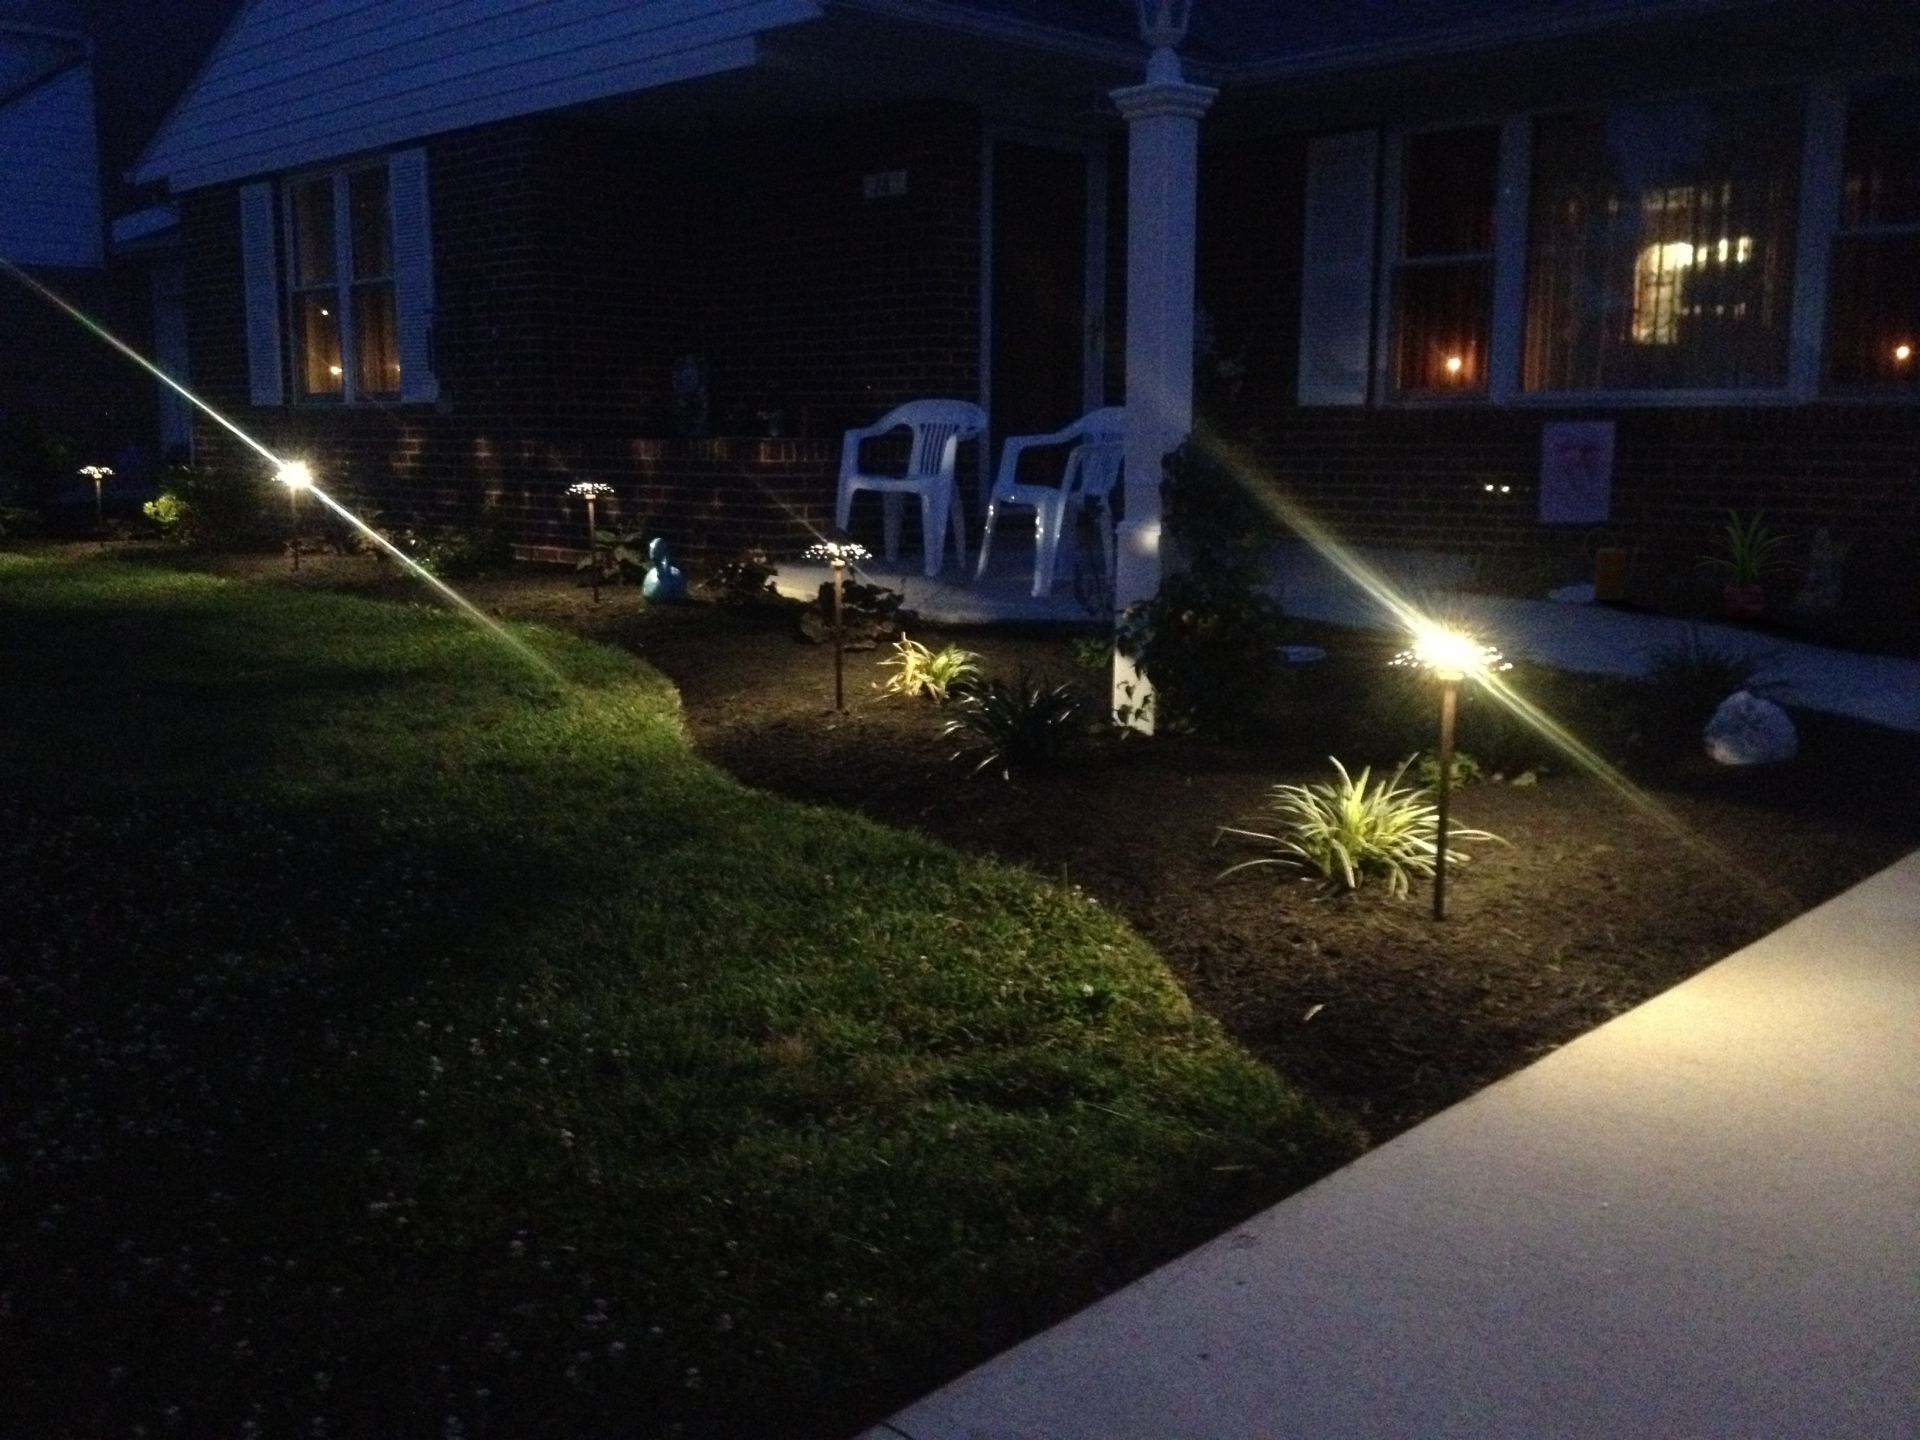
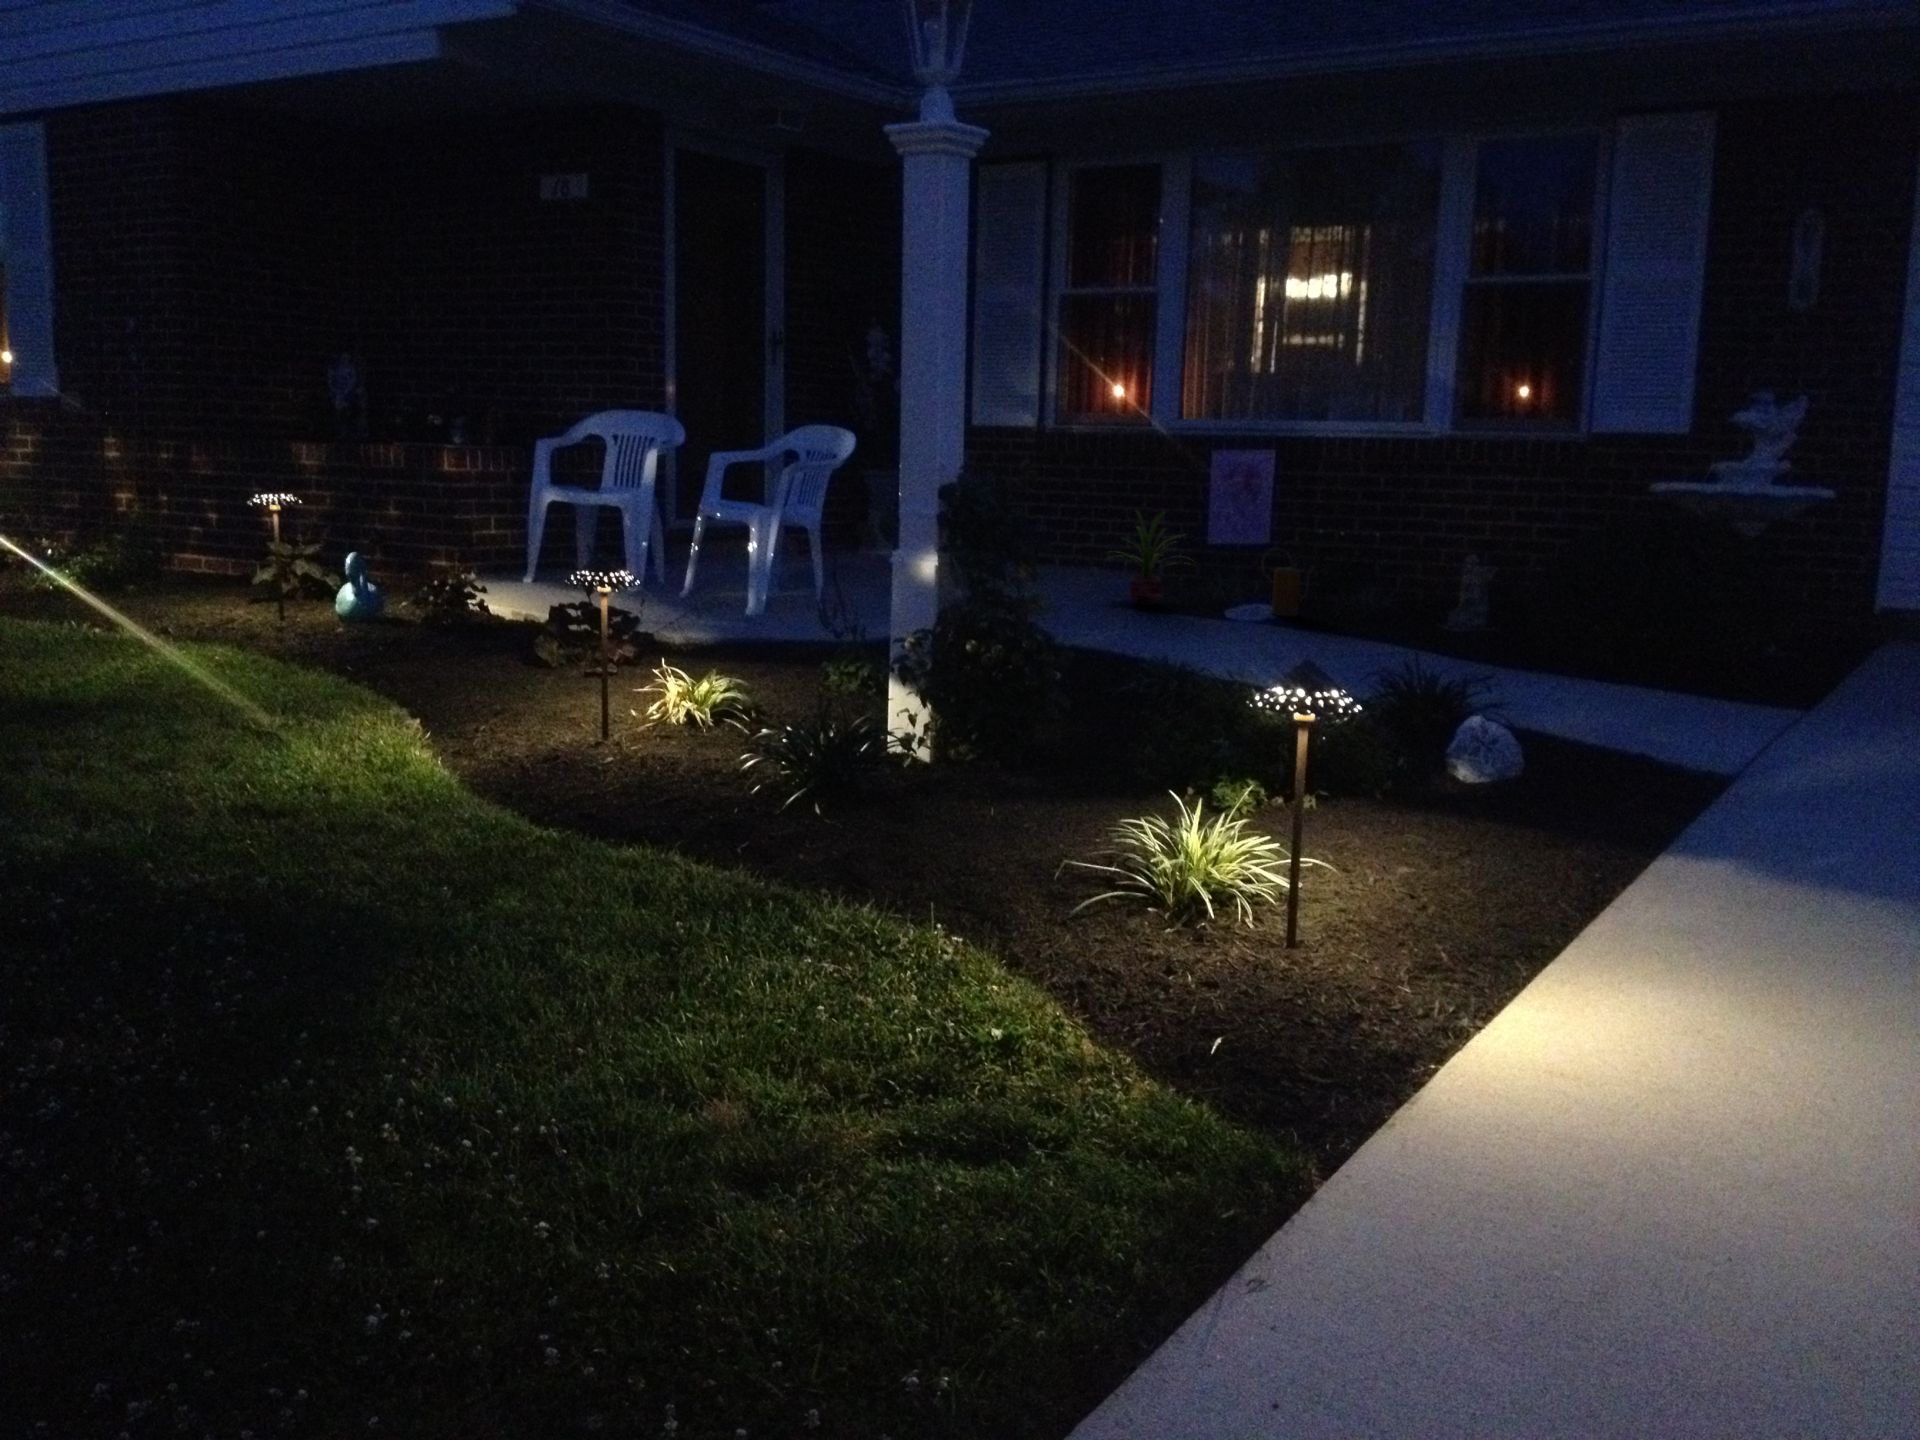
decorative plant: present [1698,508,1783,618] -> present [1111,510,1174,605]

